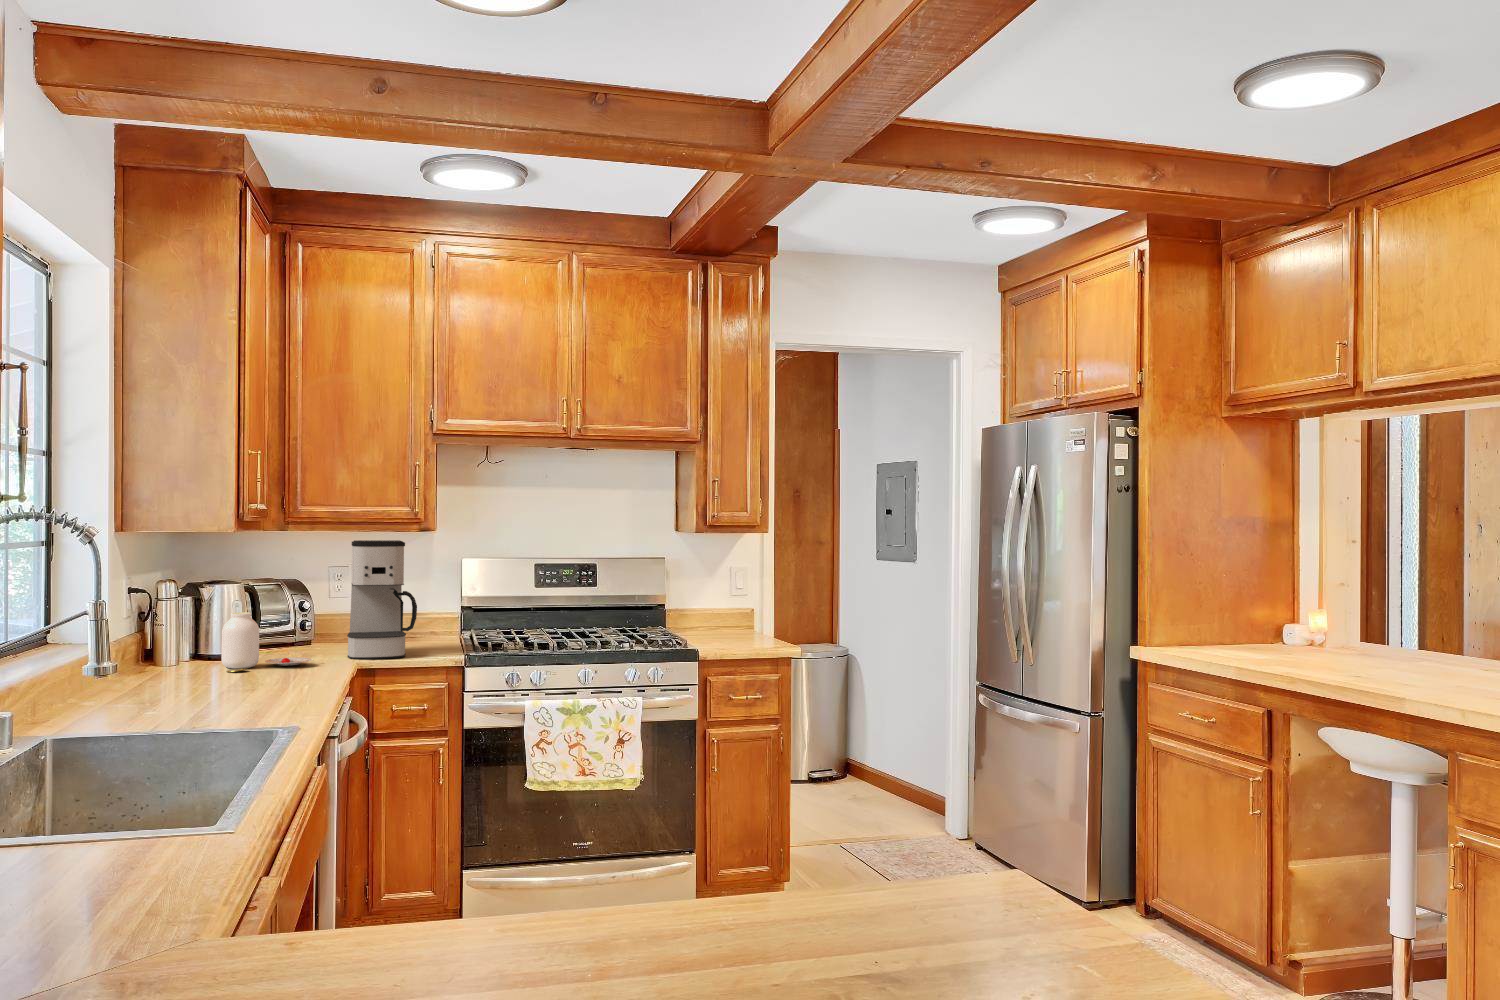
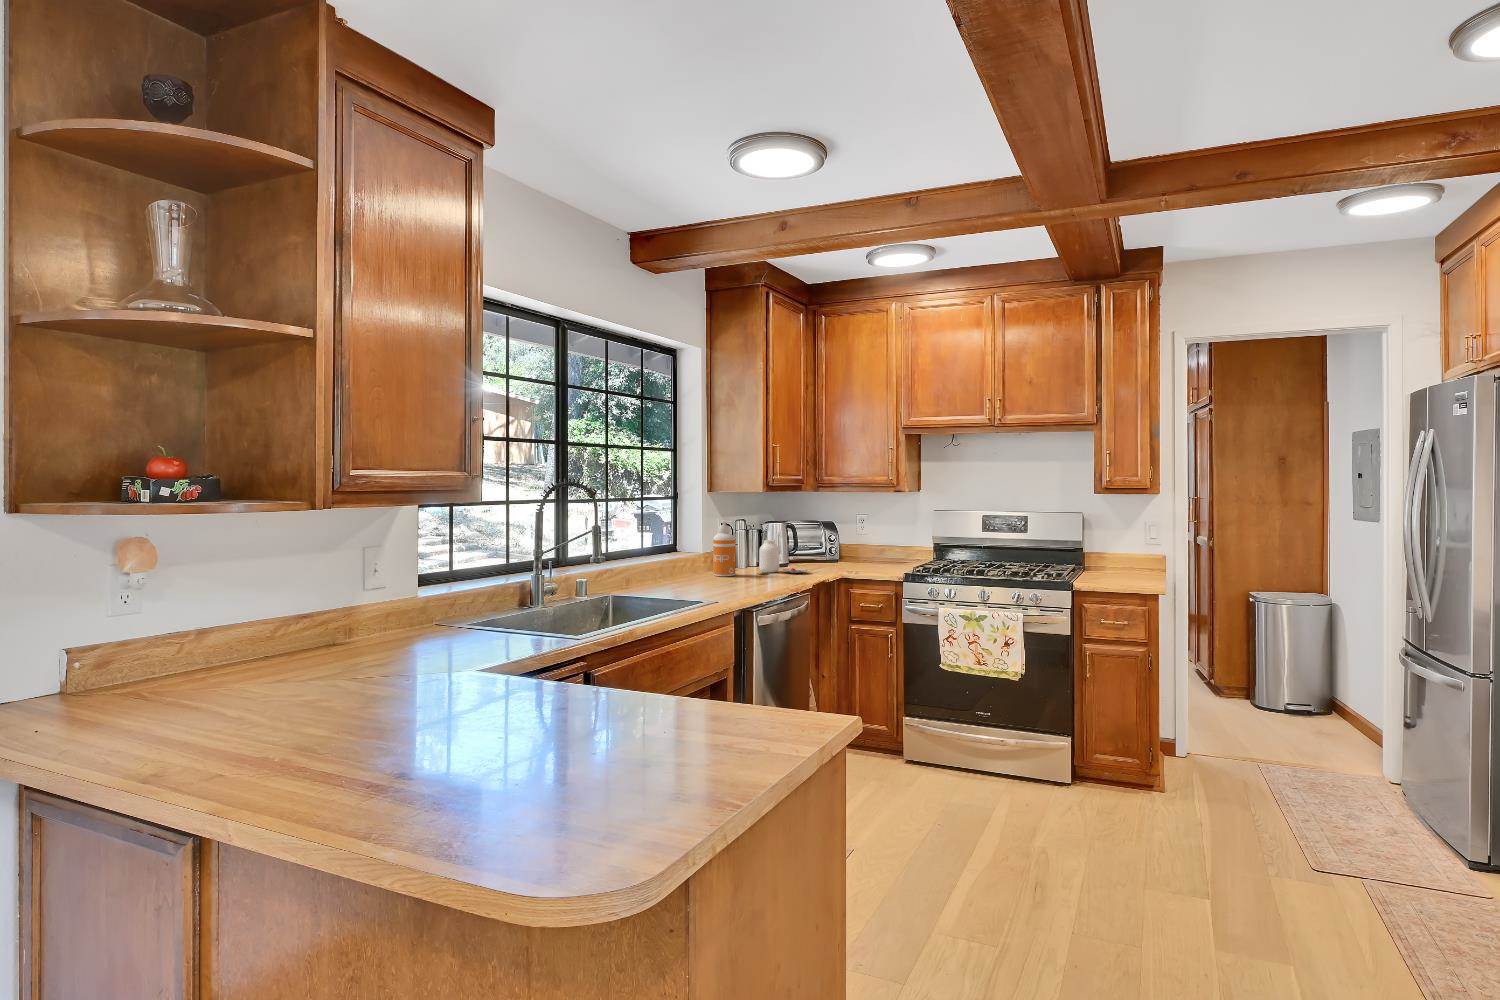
coffee maker: present [347,540,417,659] -> none [838,498,882,573]
soap dispenser: none [152,581,197,682] -> present [713,520,735,576]

